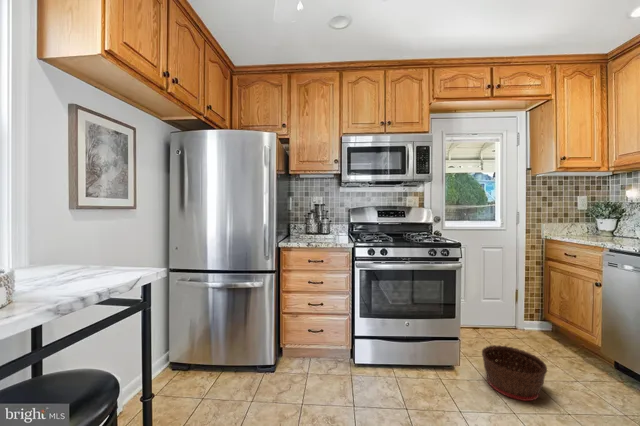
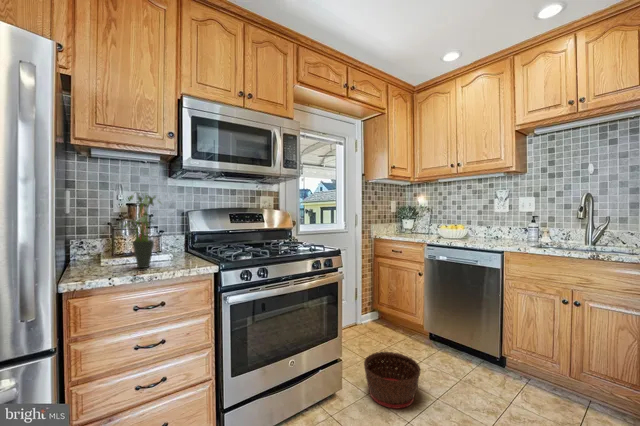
potted plant: none [306,197,325,241] -> present [123,195,160,268]

